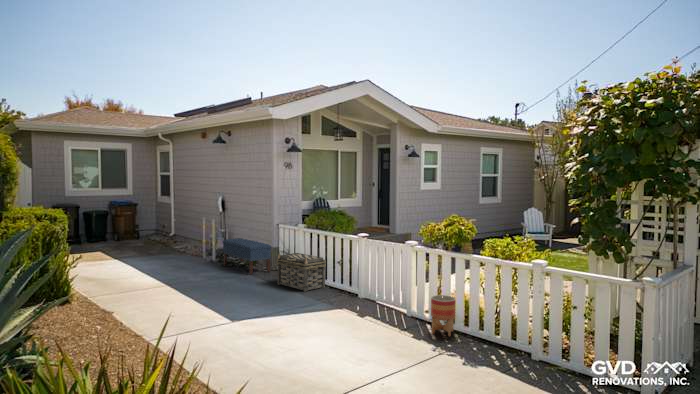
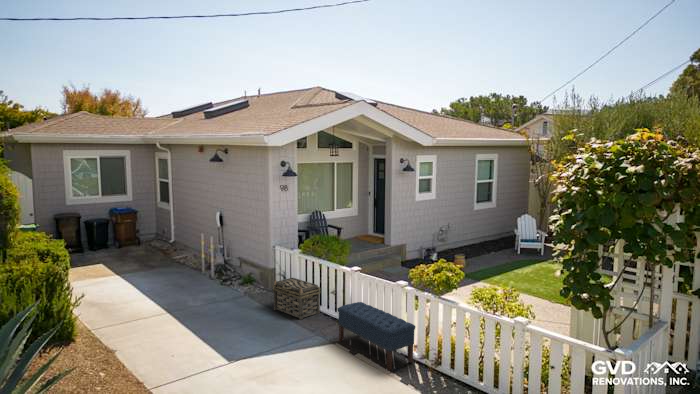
bench: present [223,238,271,275] -> present [338,302,415,370]
planter: present [431,295,456,336] -> none [420,339,443,382]

